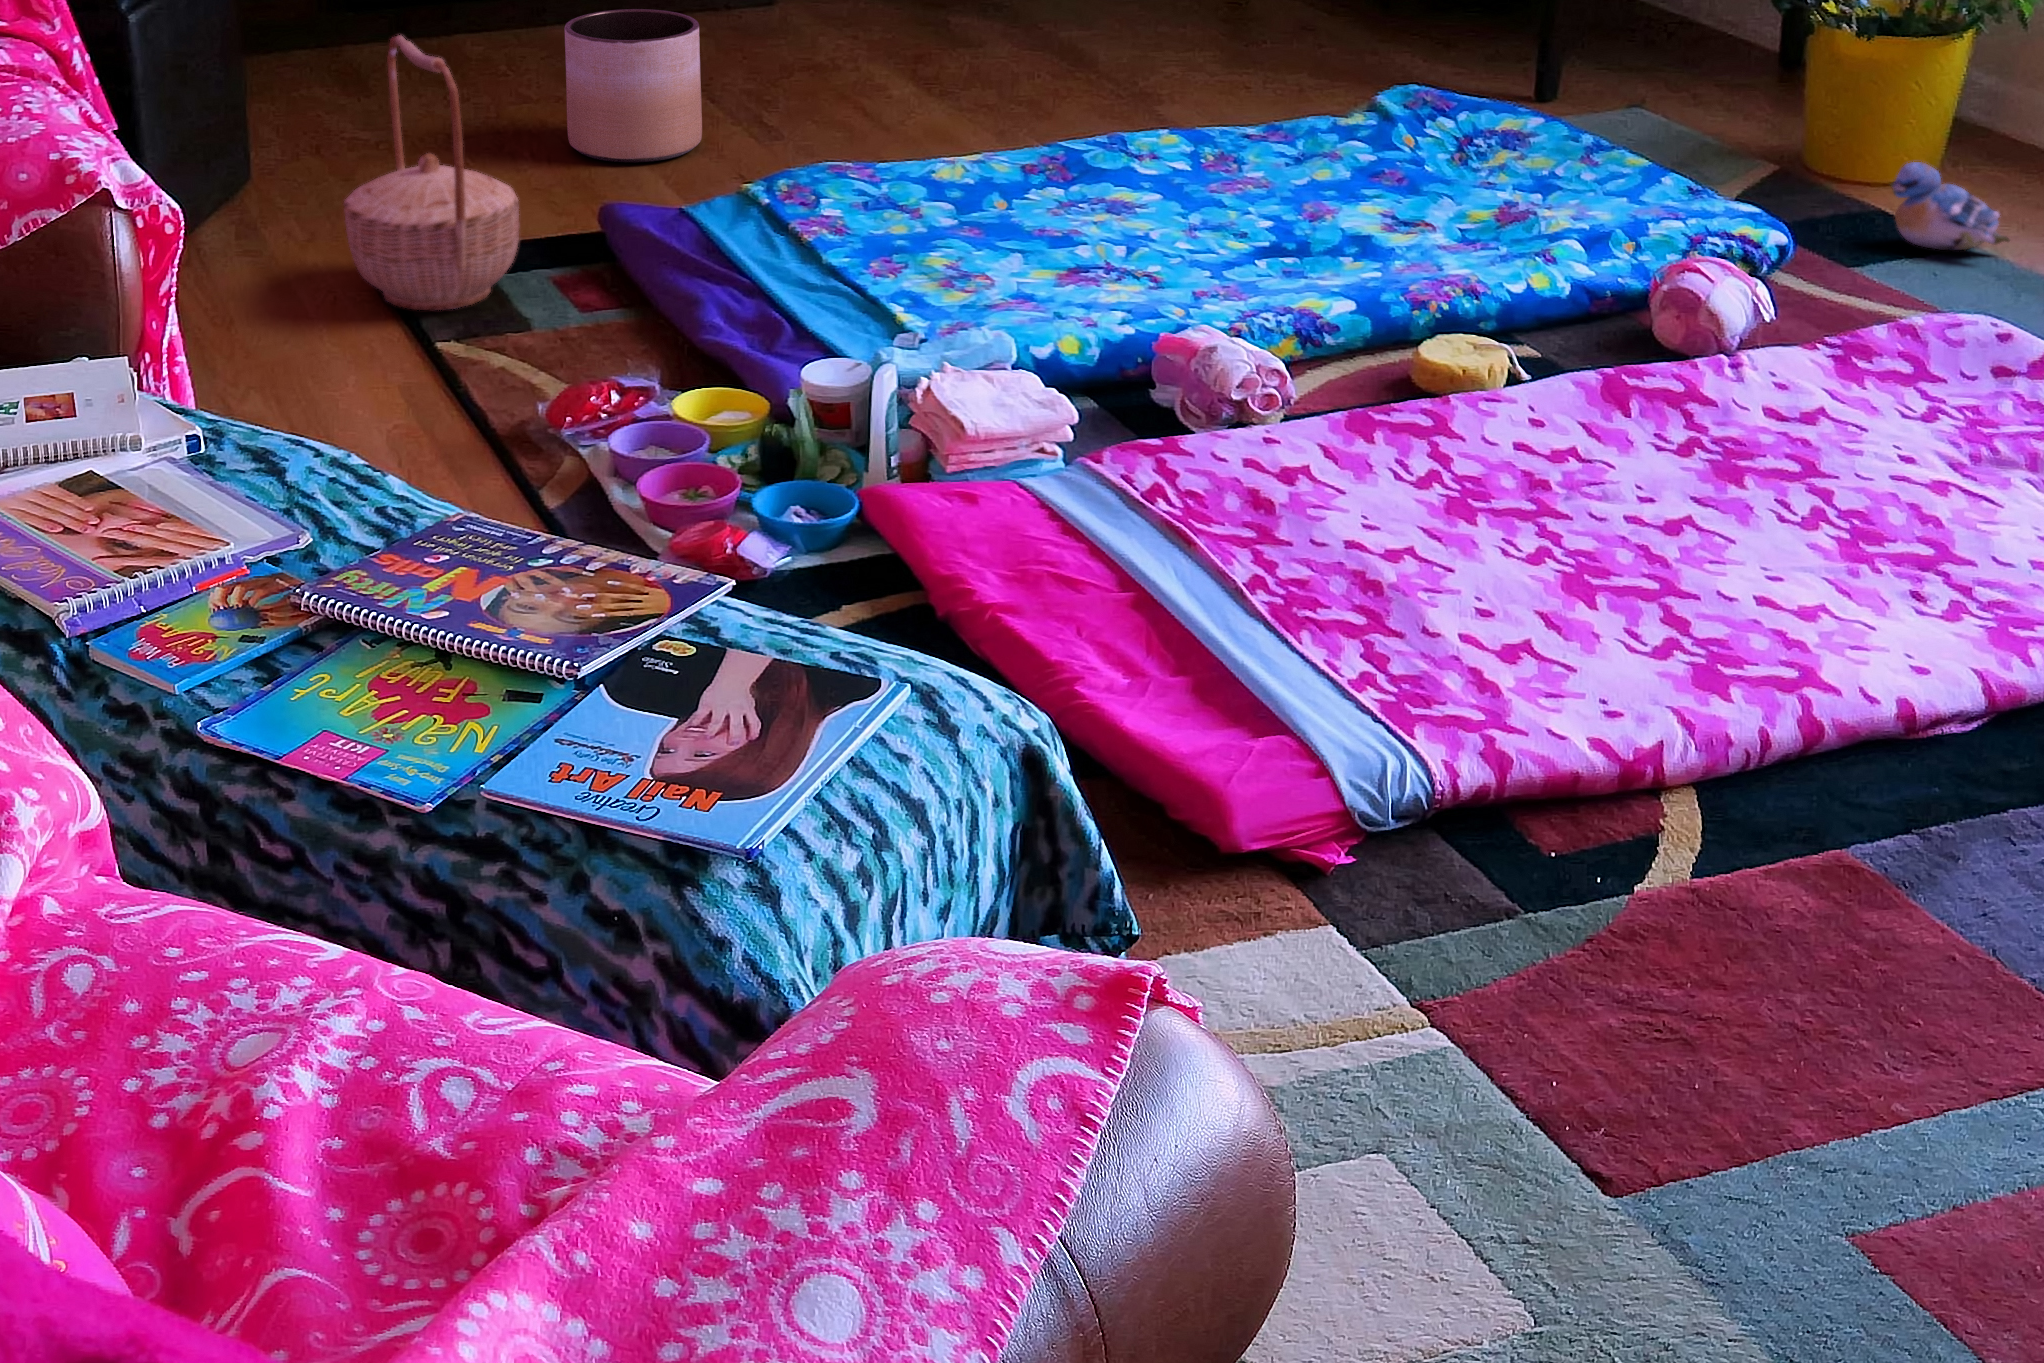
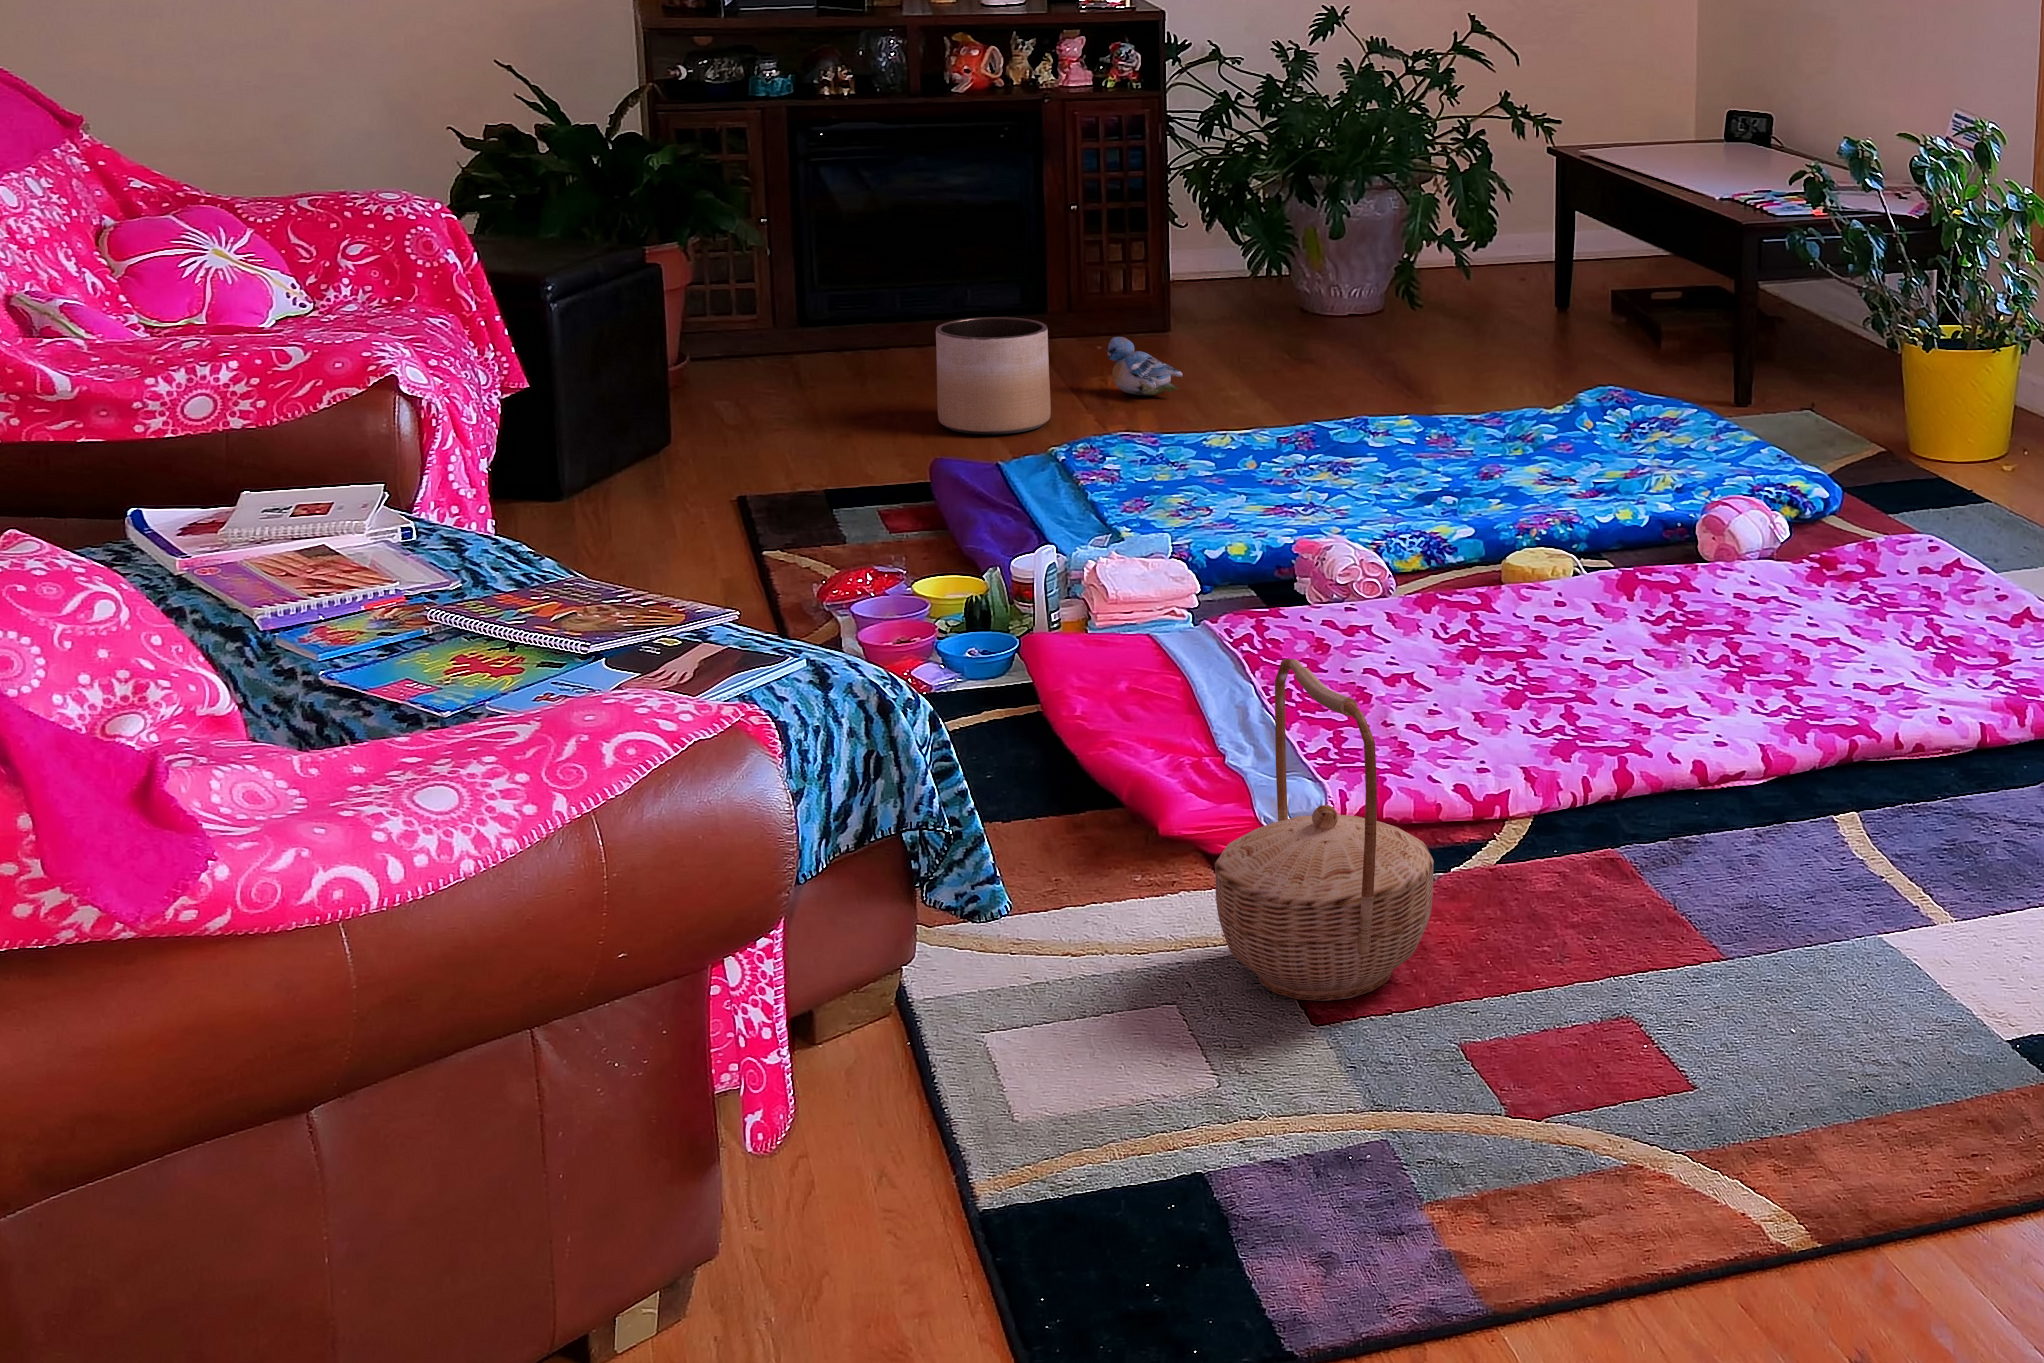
basket: present [344,35,519,310] -> present [1214,659,1434,1001]
plush toy: present [1890,162,2009,251] -> present [1107,337,1183,396]

